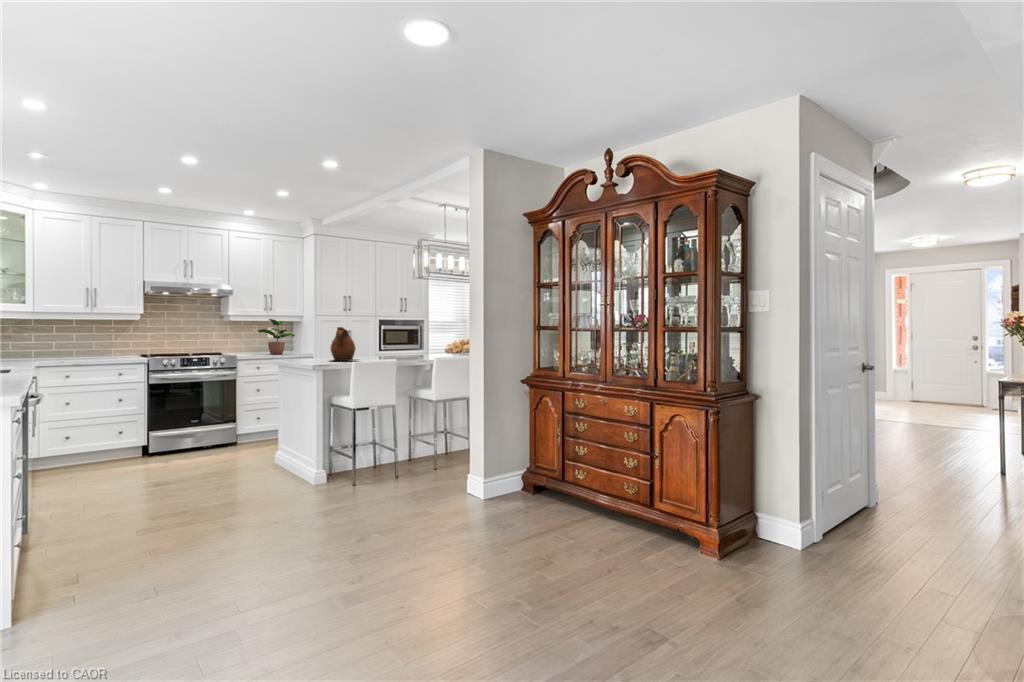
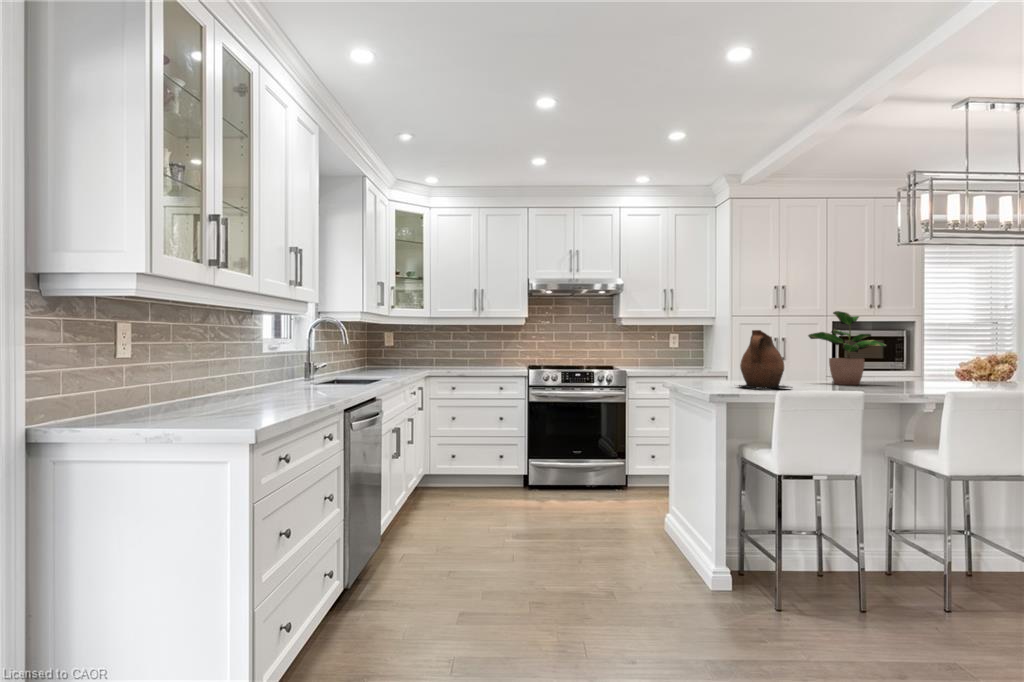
potted plant: present [258,319,295,355] -> present [808,311,887,385]

